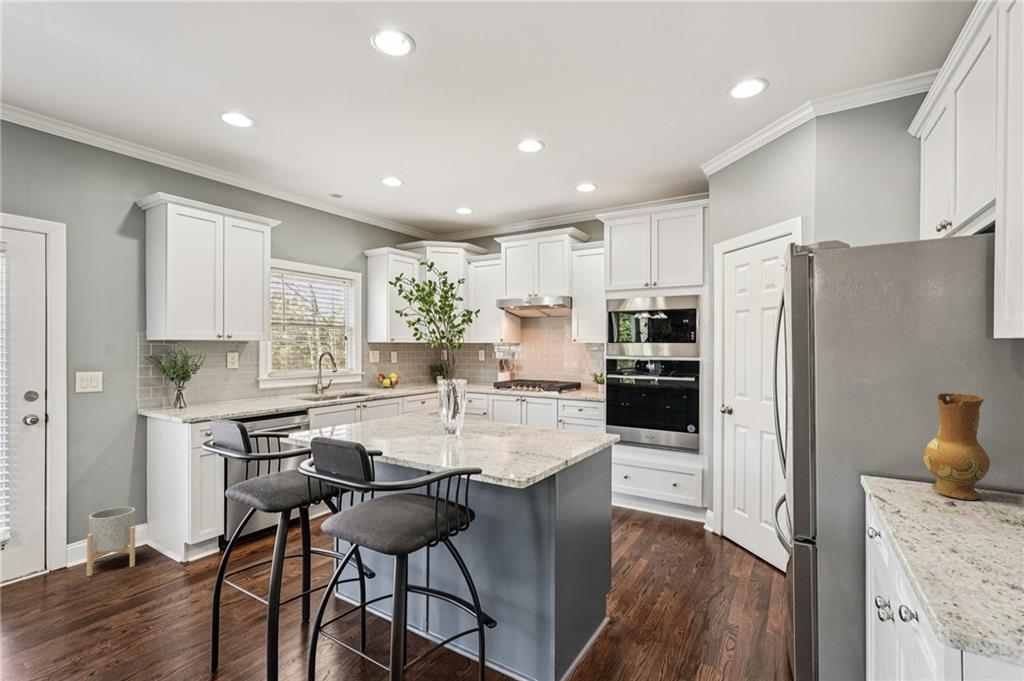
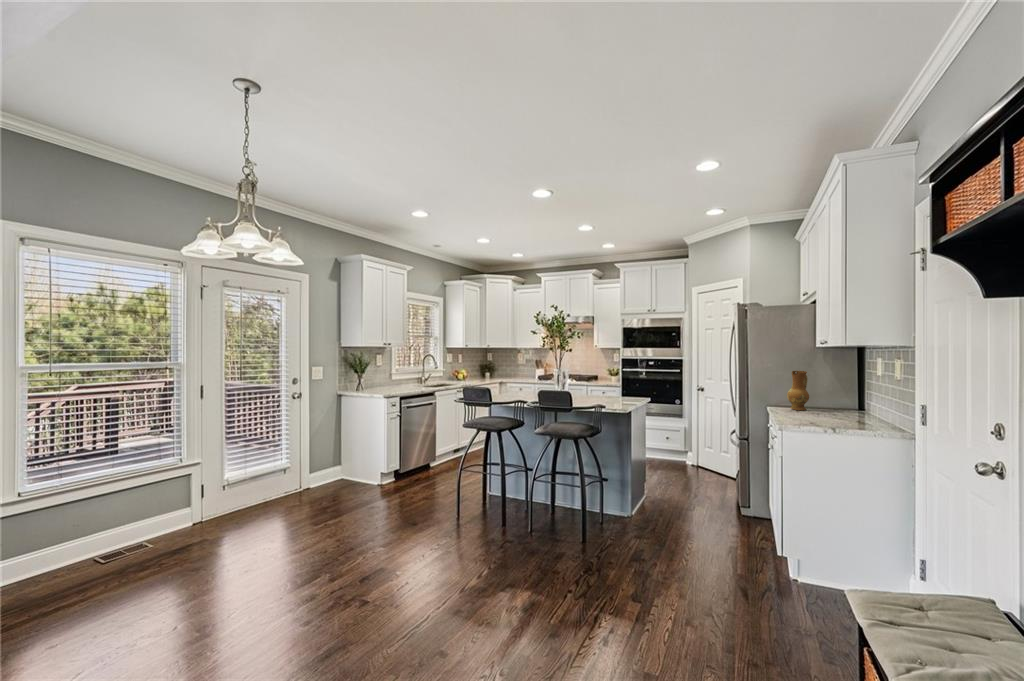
planter: present [87,507,135,576] -> none [321,451,352,490]

